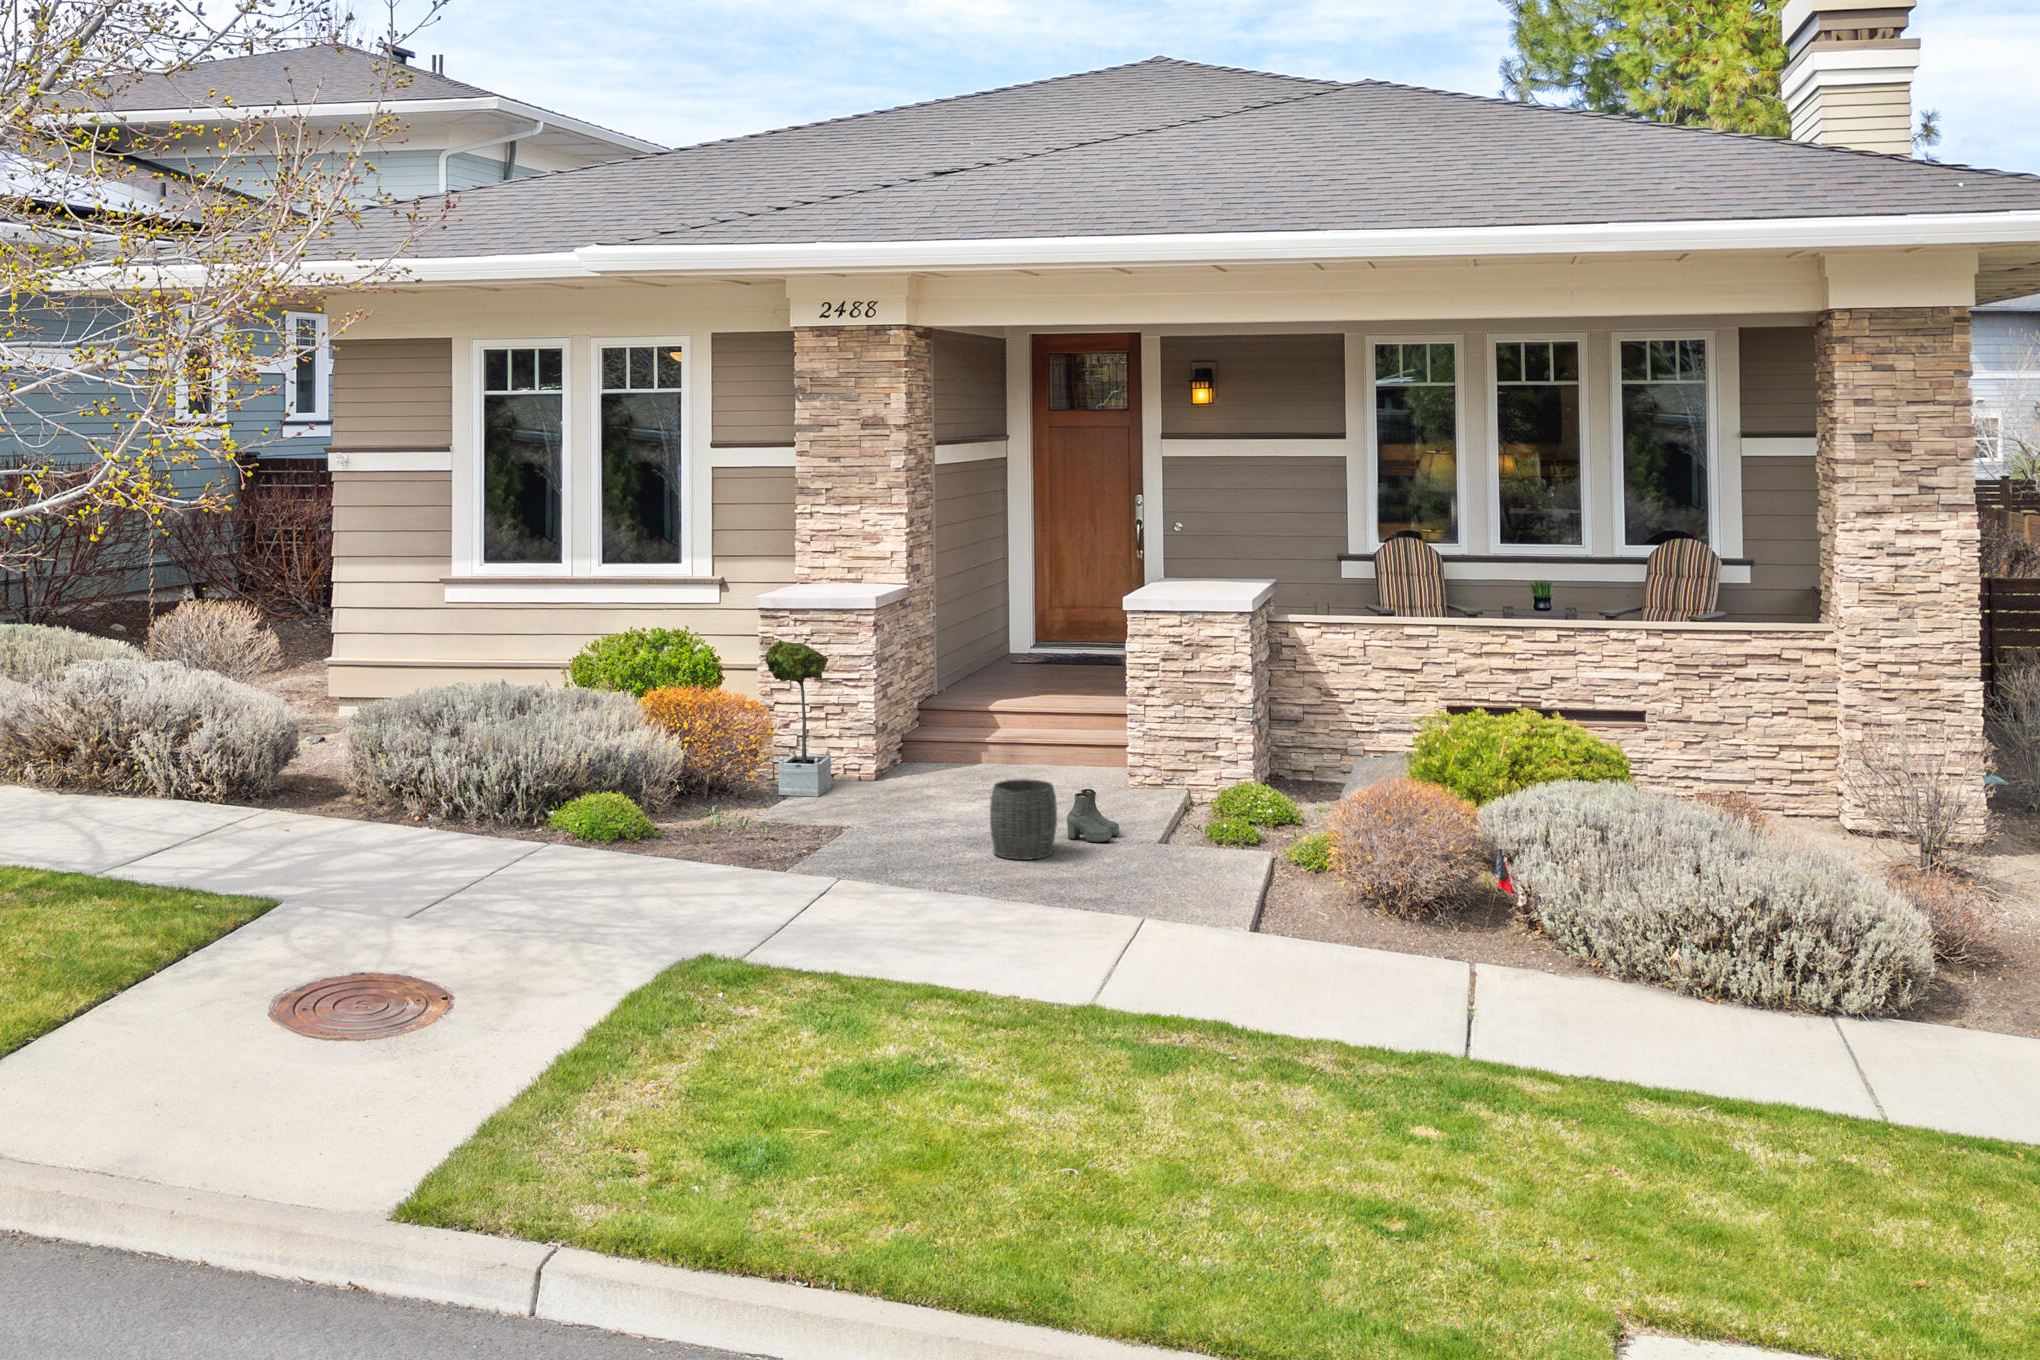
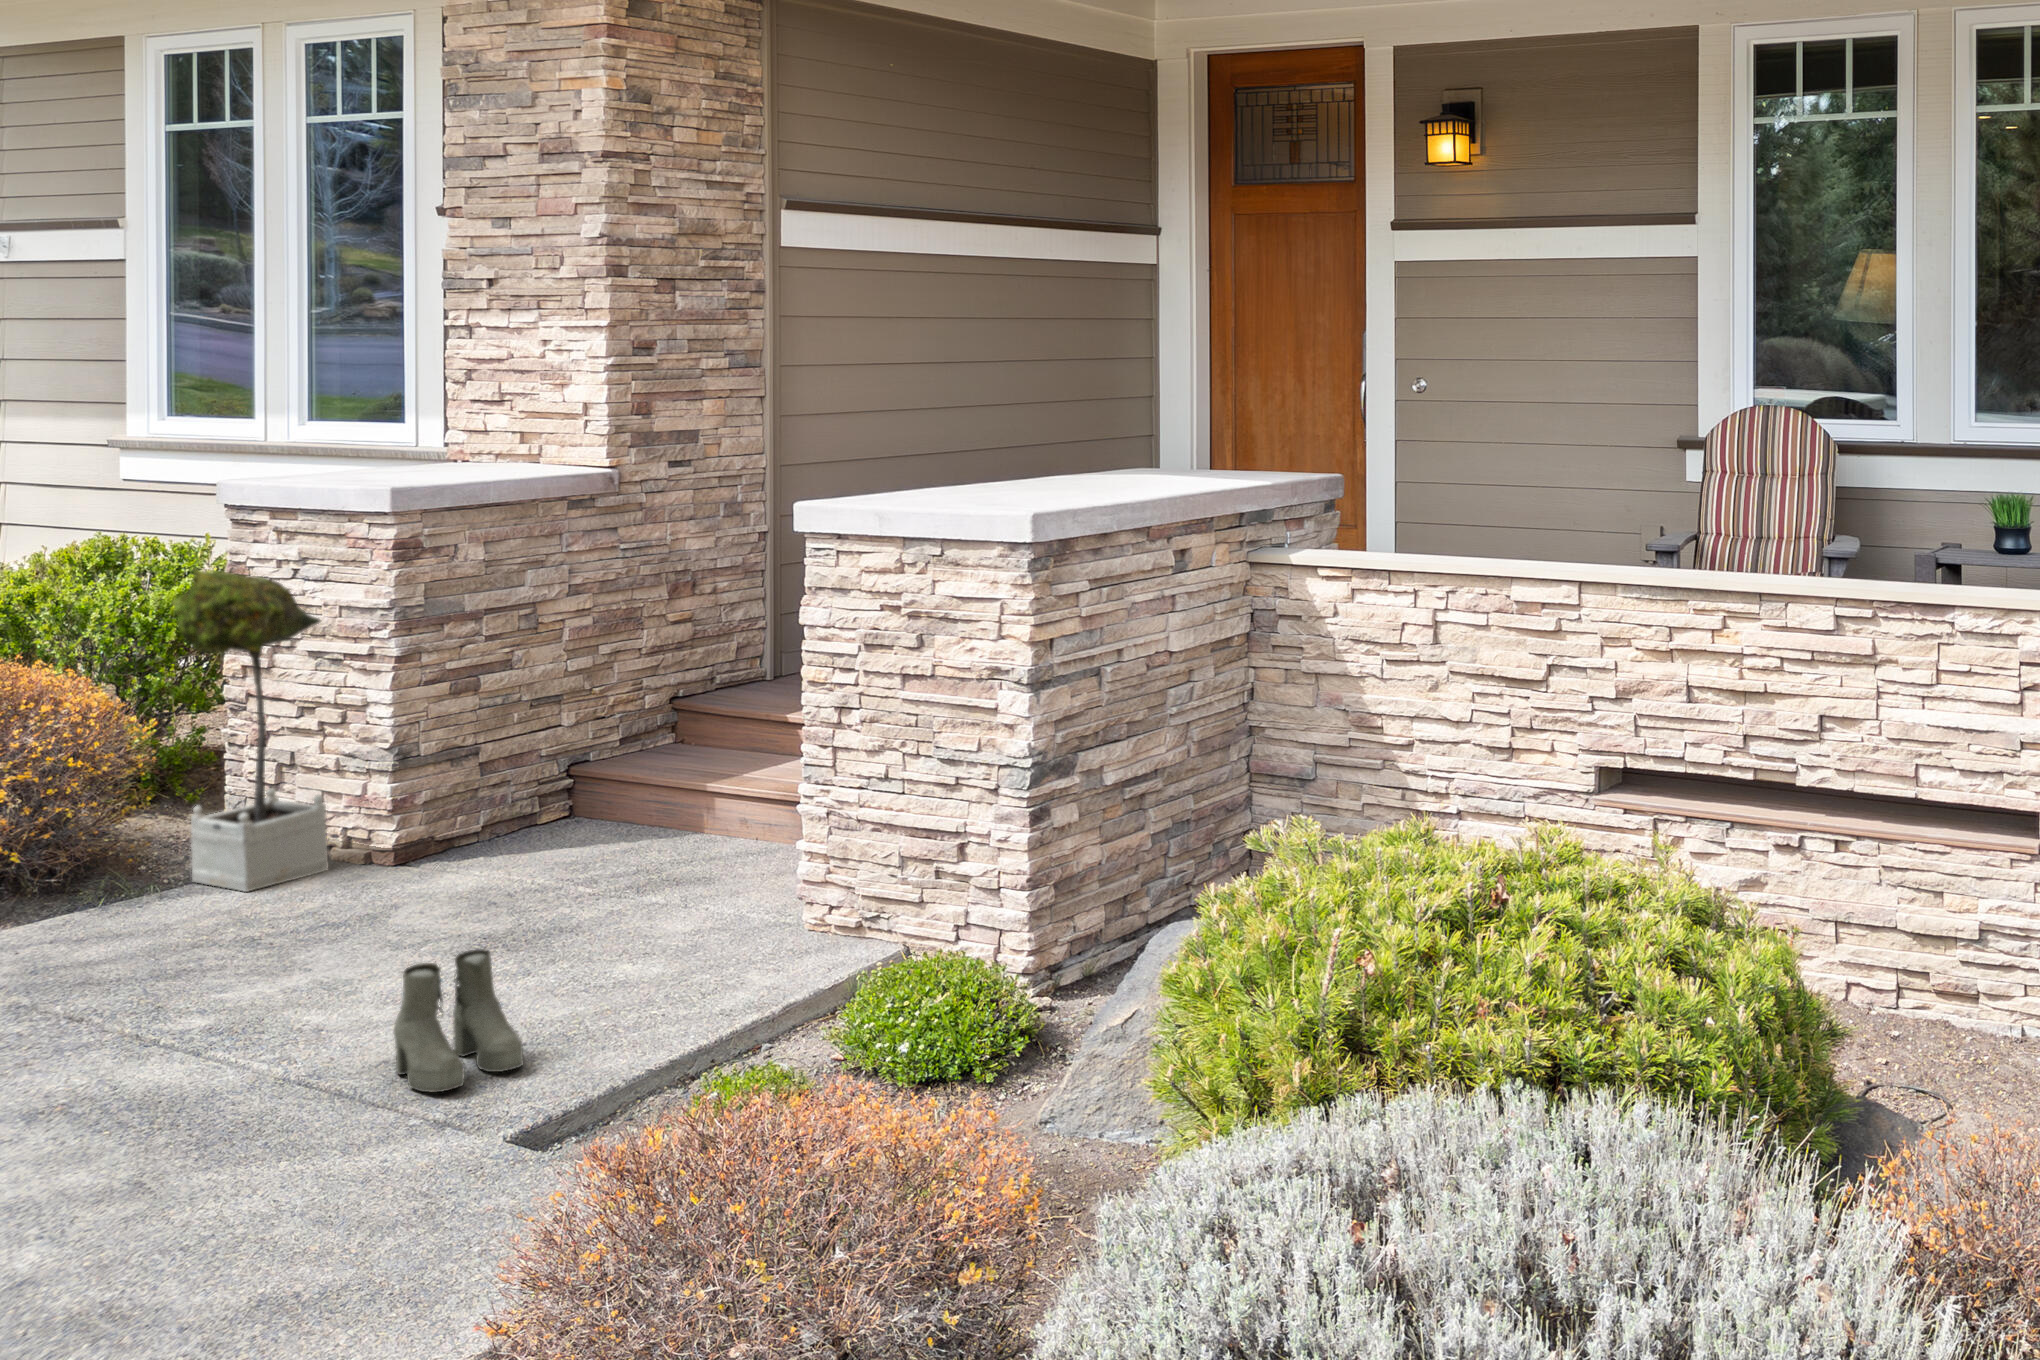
woven basket: present [990,779,1057,860] -> none [99,925,298,1141]

